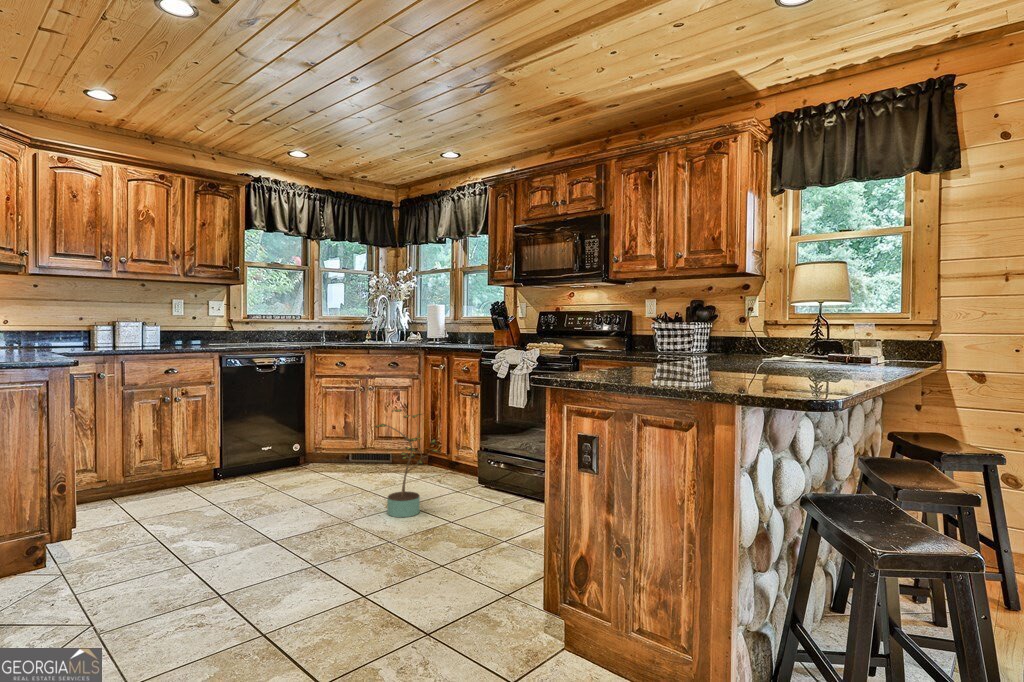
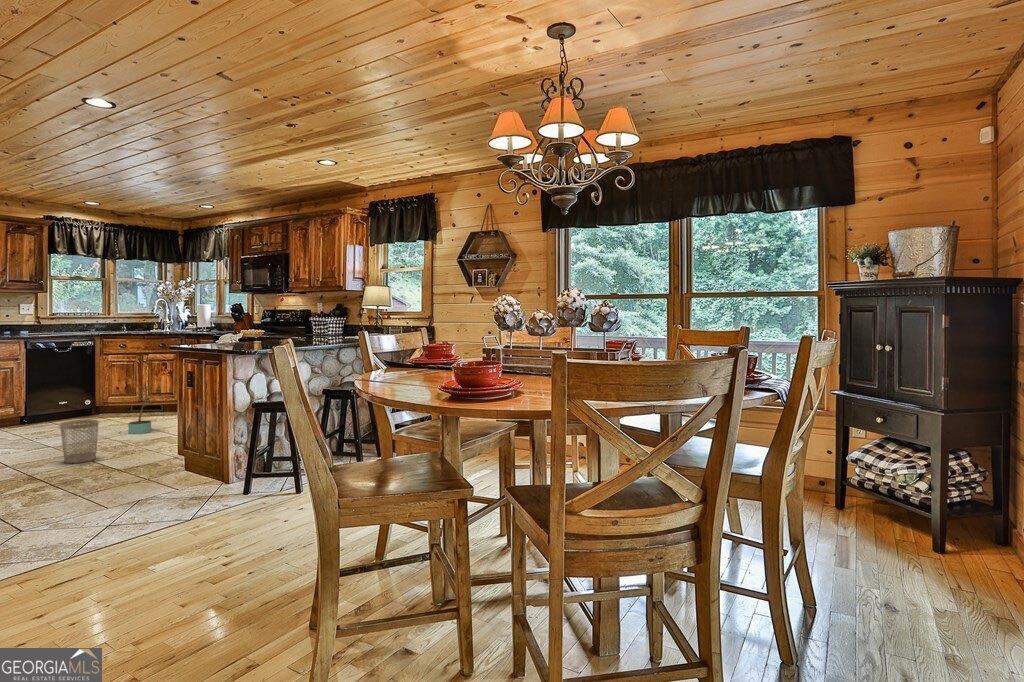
wastebasket: none [343,520,408,620] -> present [60,420,99,463]

